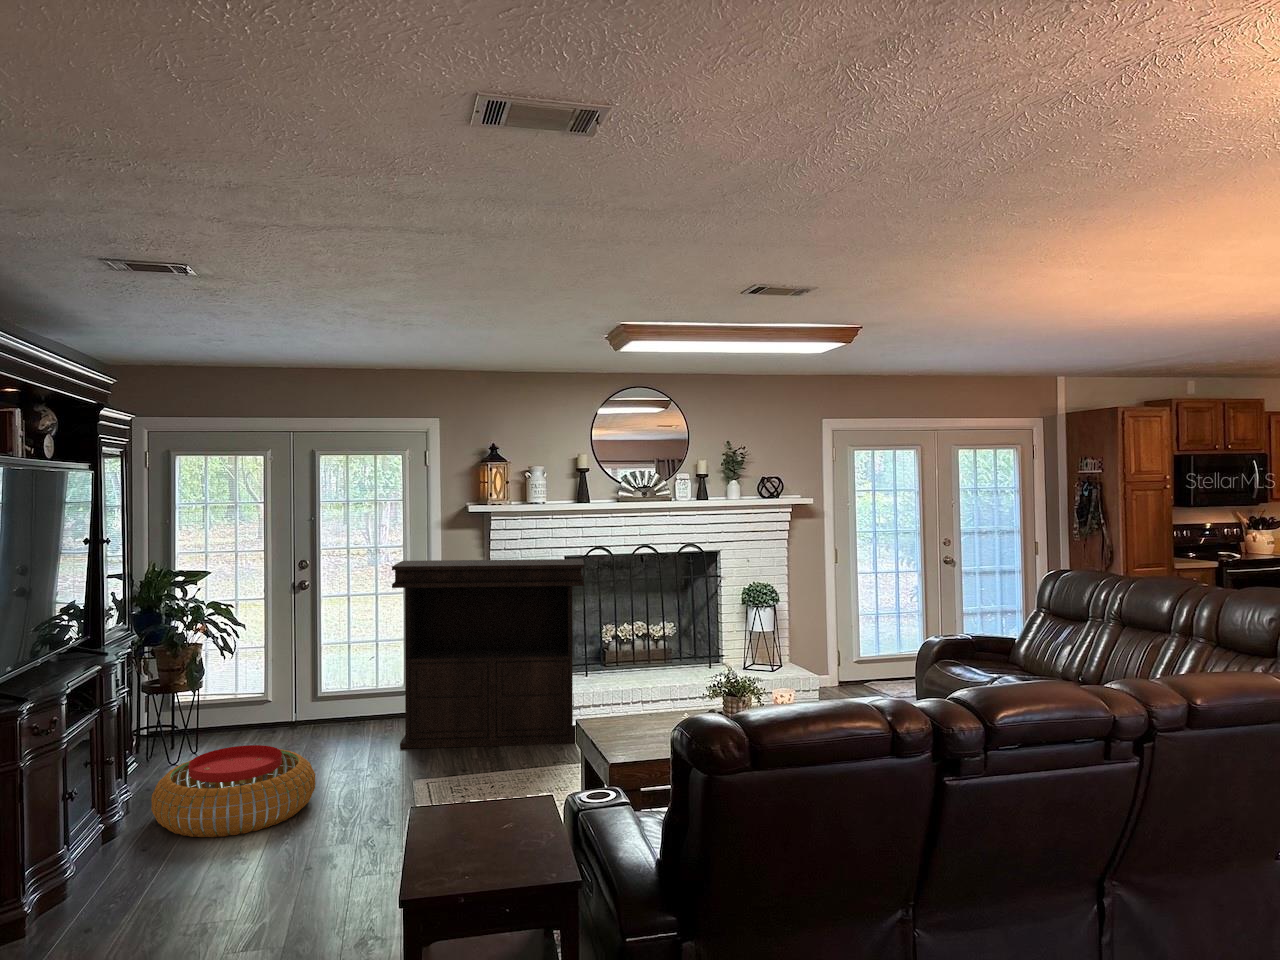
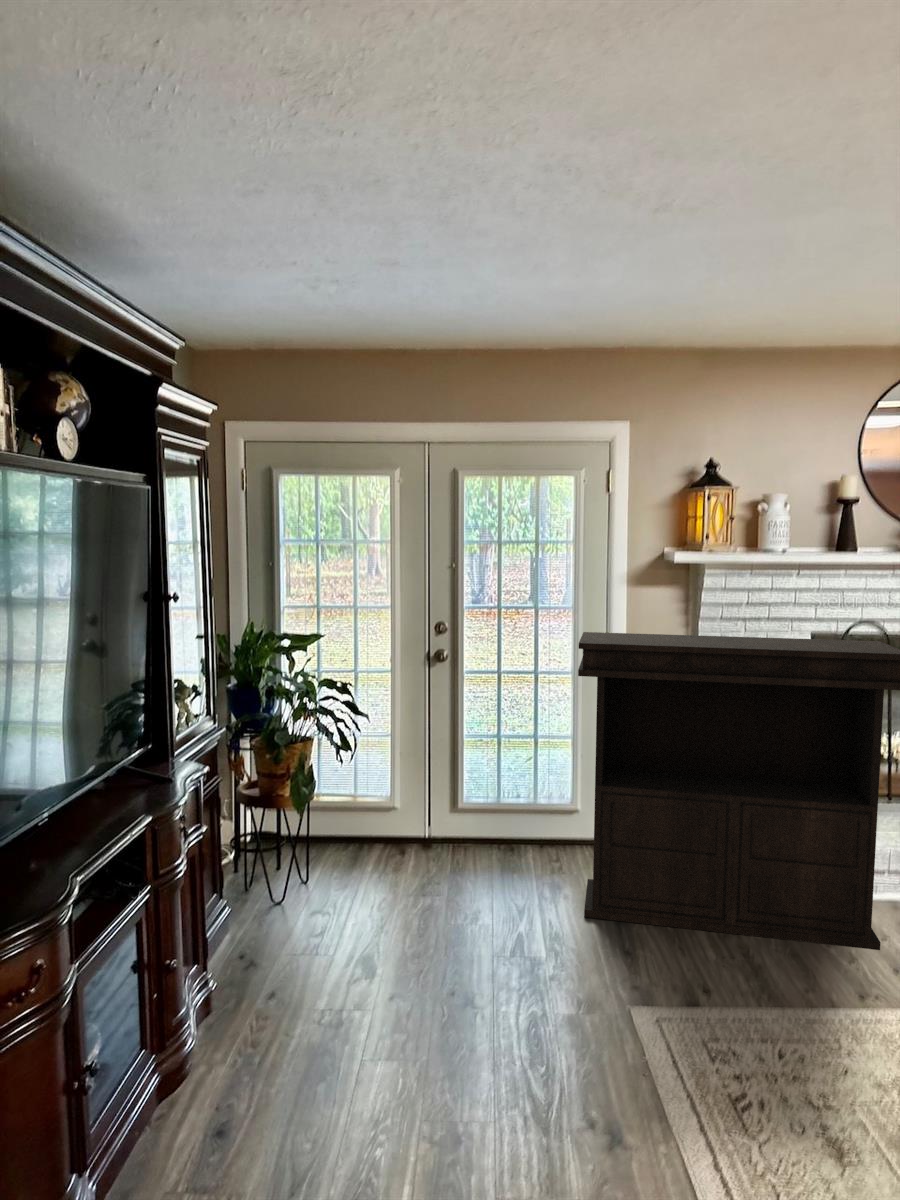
pouf: present [151,745,315,838] -> none [229,924,481,1124]

